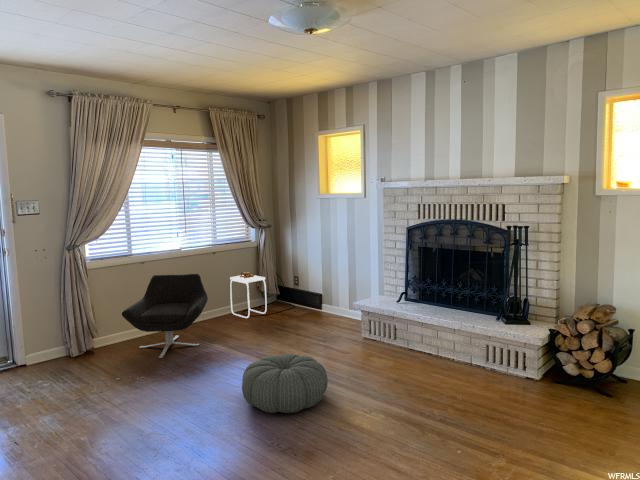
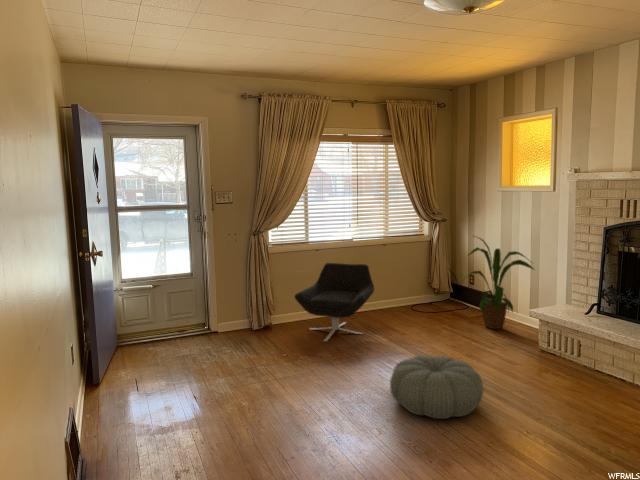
house plant: none [289,240,354,325] -> present [467,238,534,329]
side table: present [230,272,267,318] -> none [401,266,437,313]

